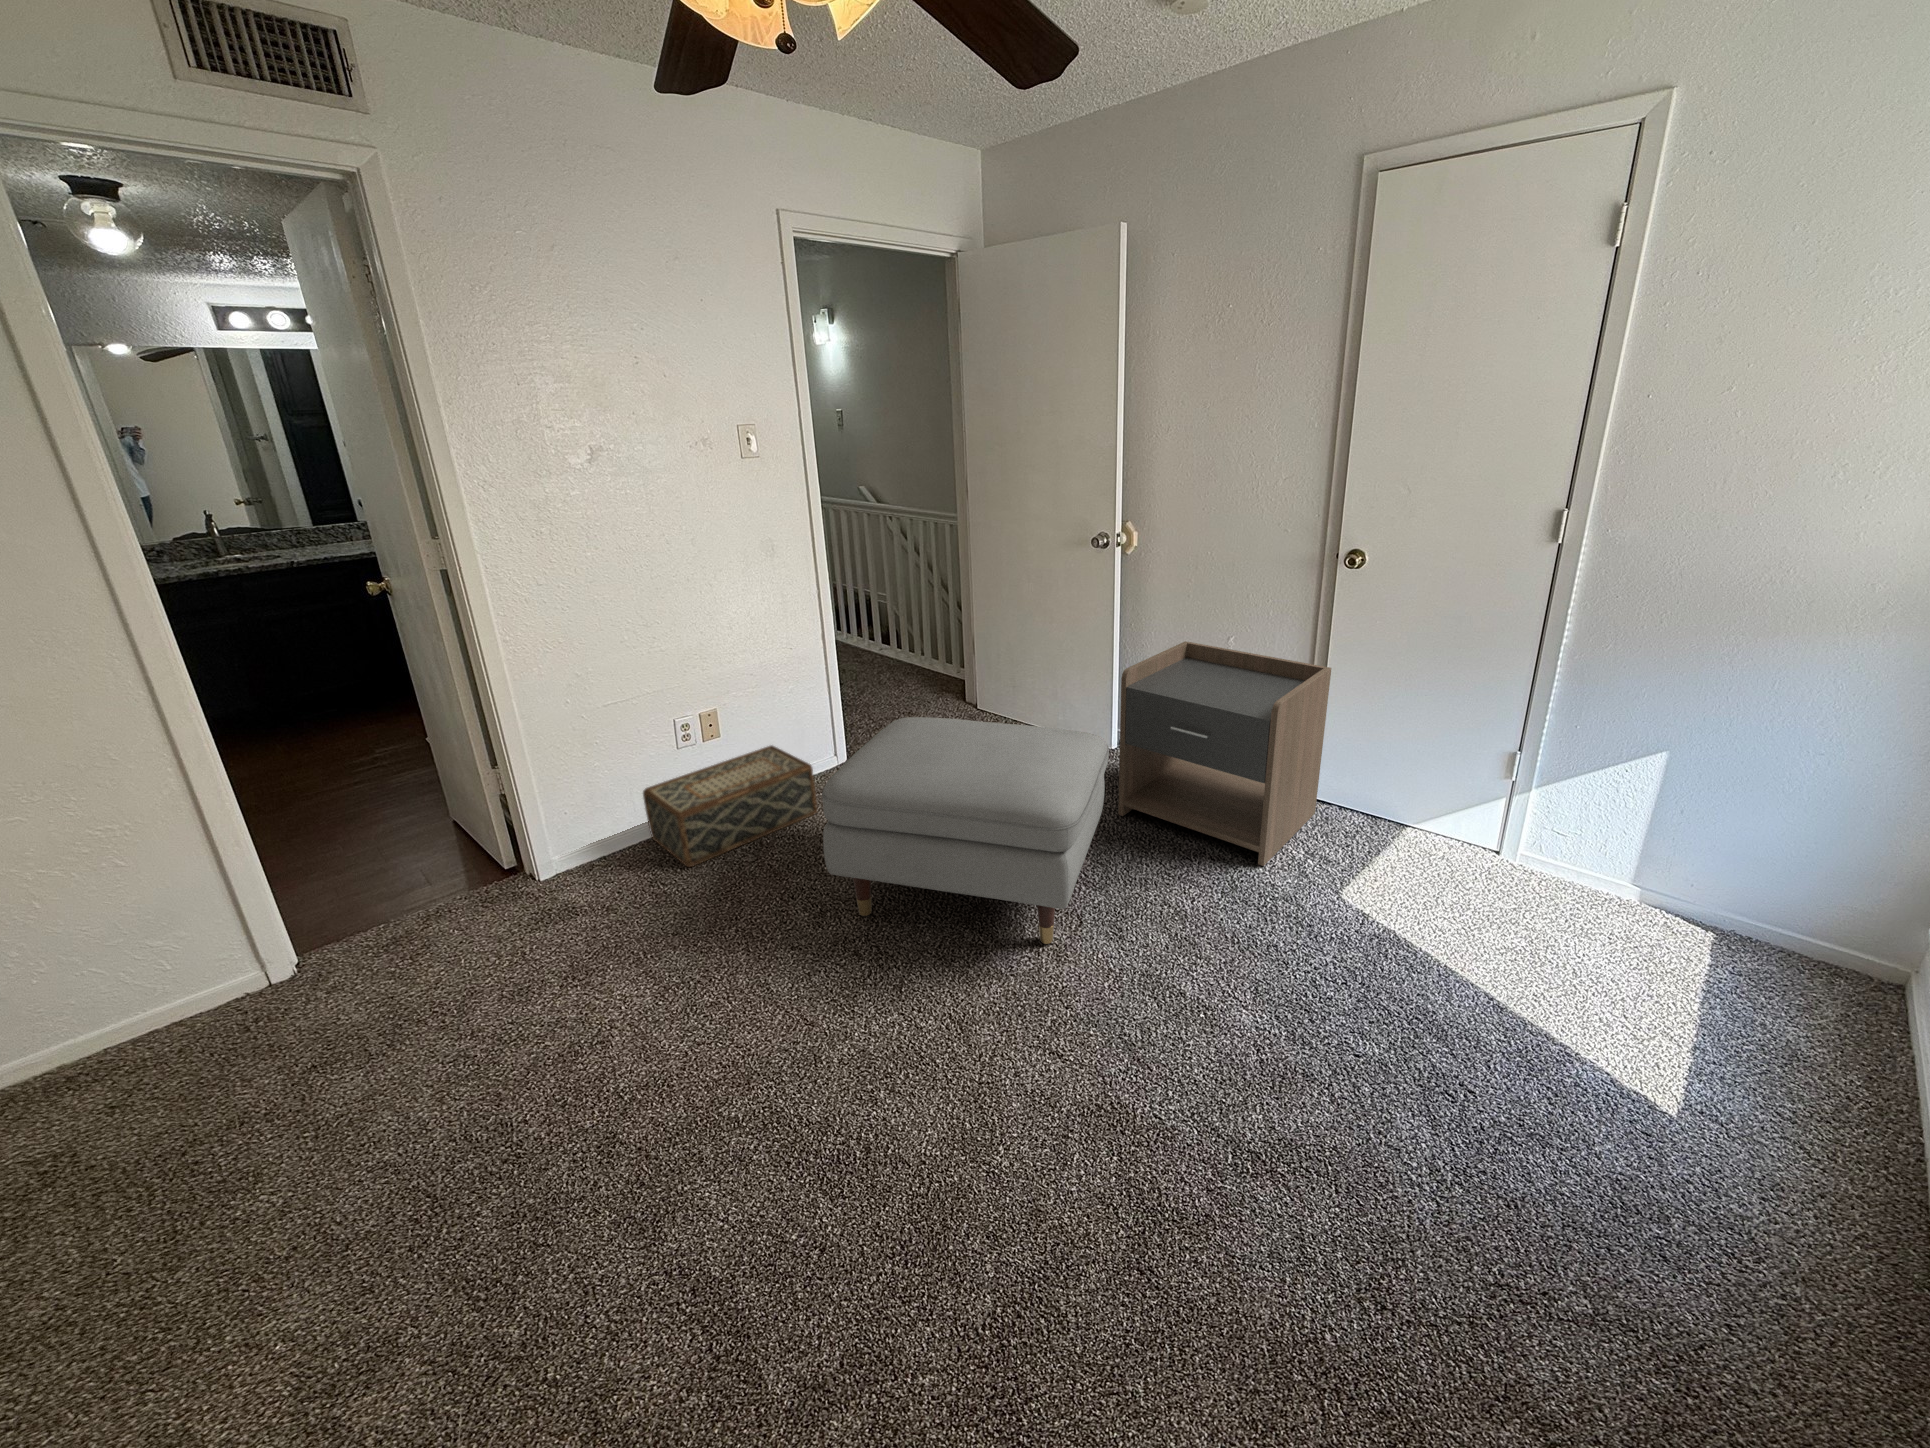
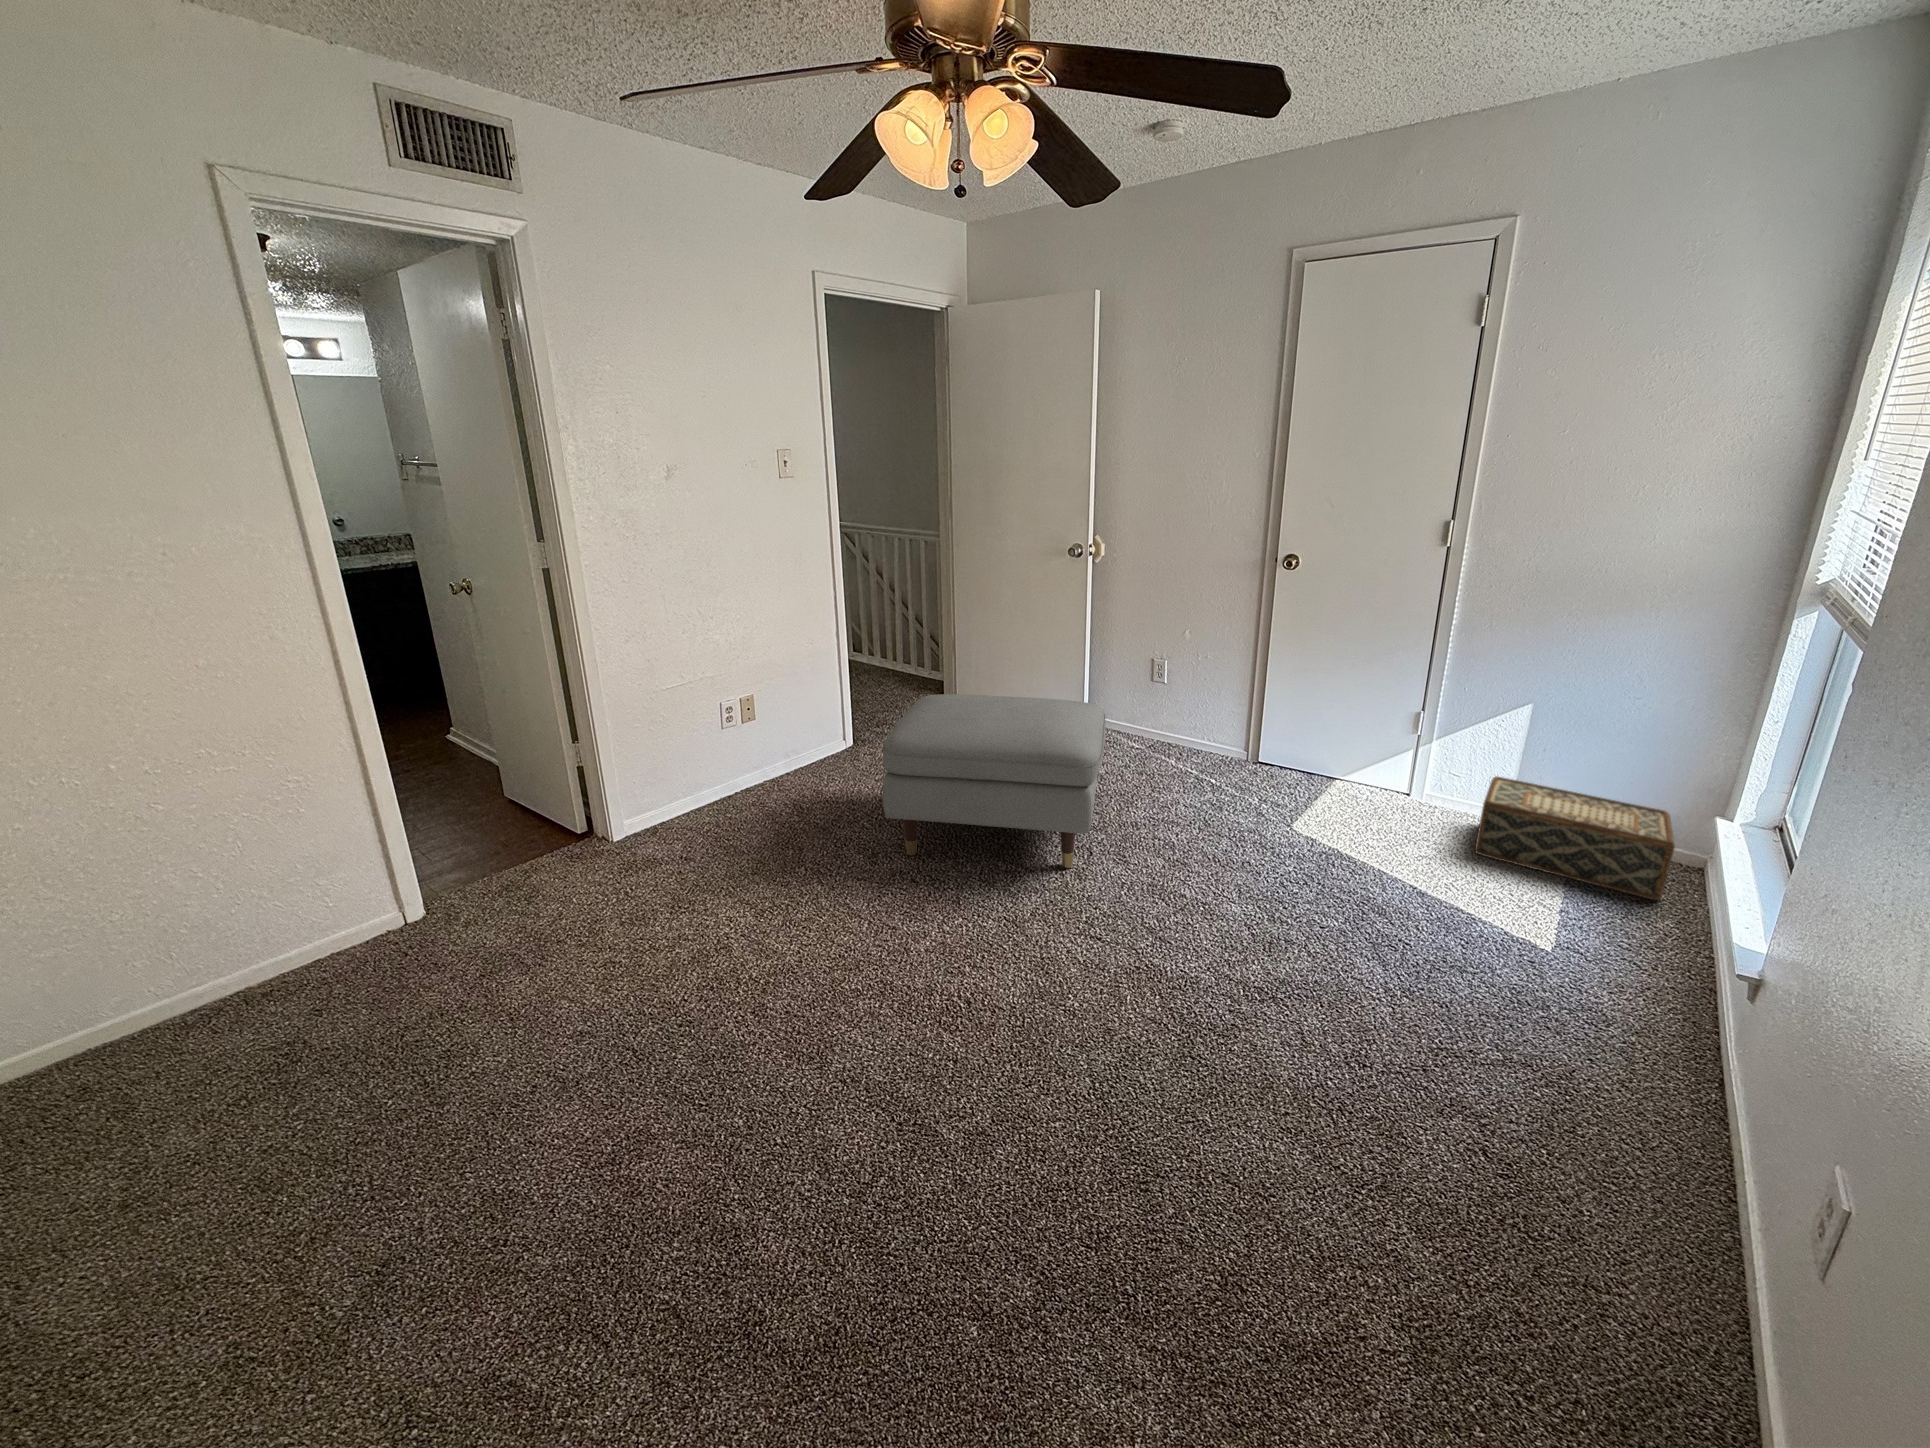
nightstand: present [1118,641,1331,866] -> none [1102,634,1274,810]
woven basket: present [643,745,817,867] -> present [1475,776,1675,900]

